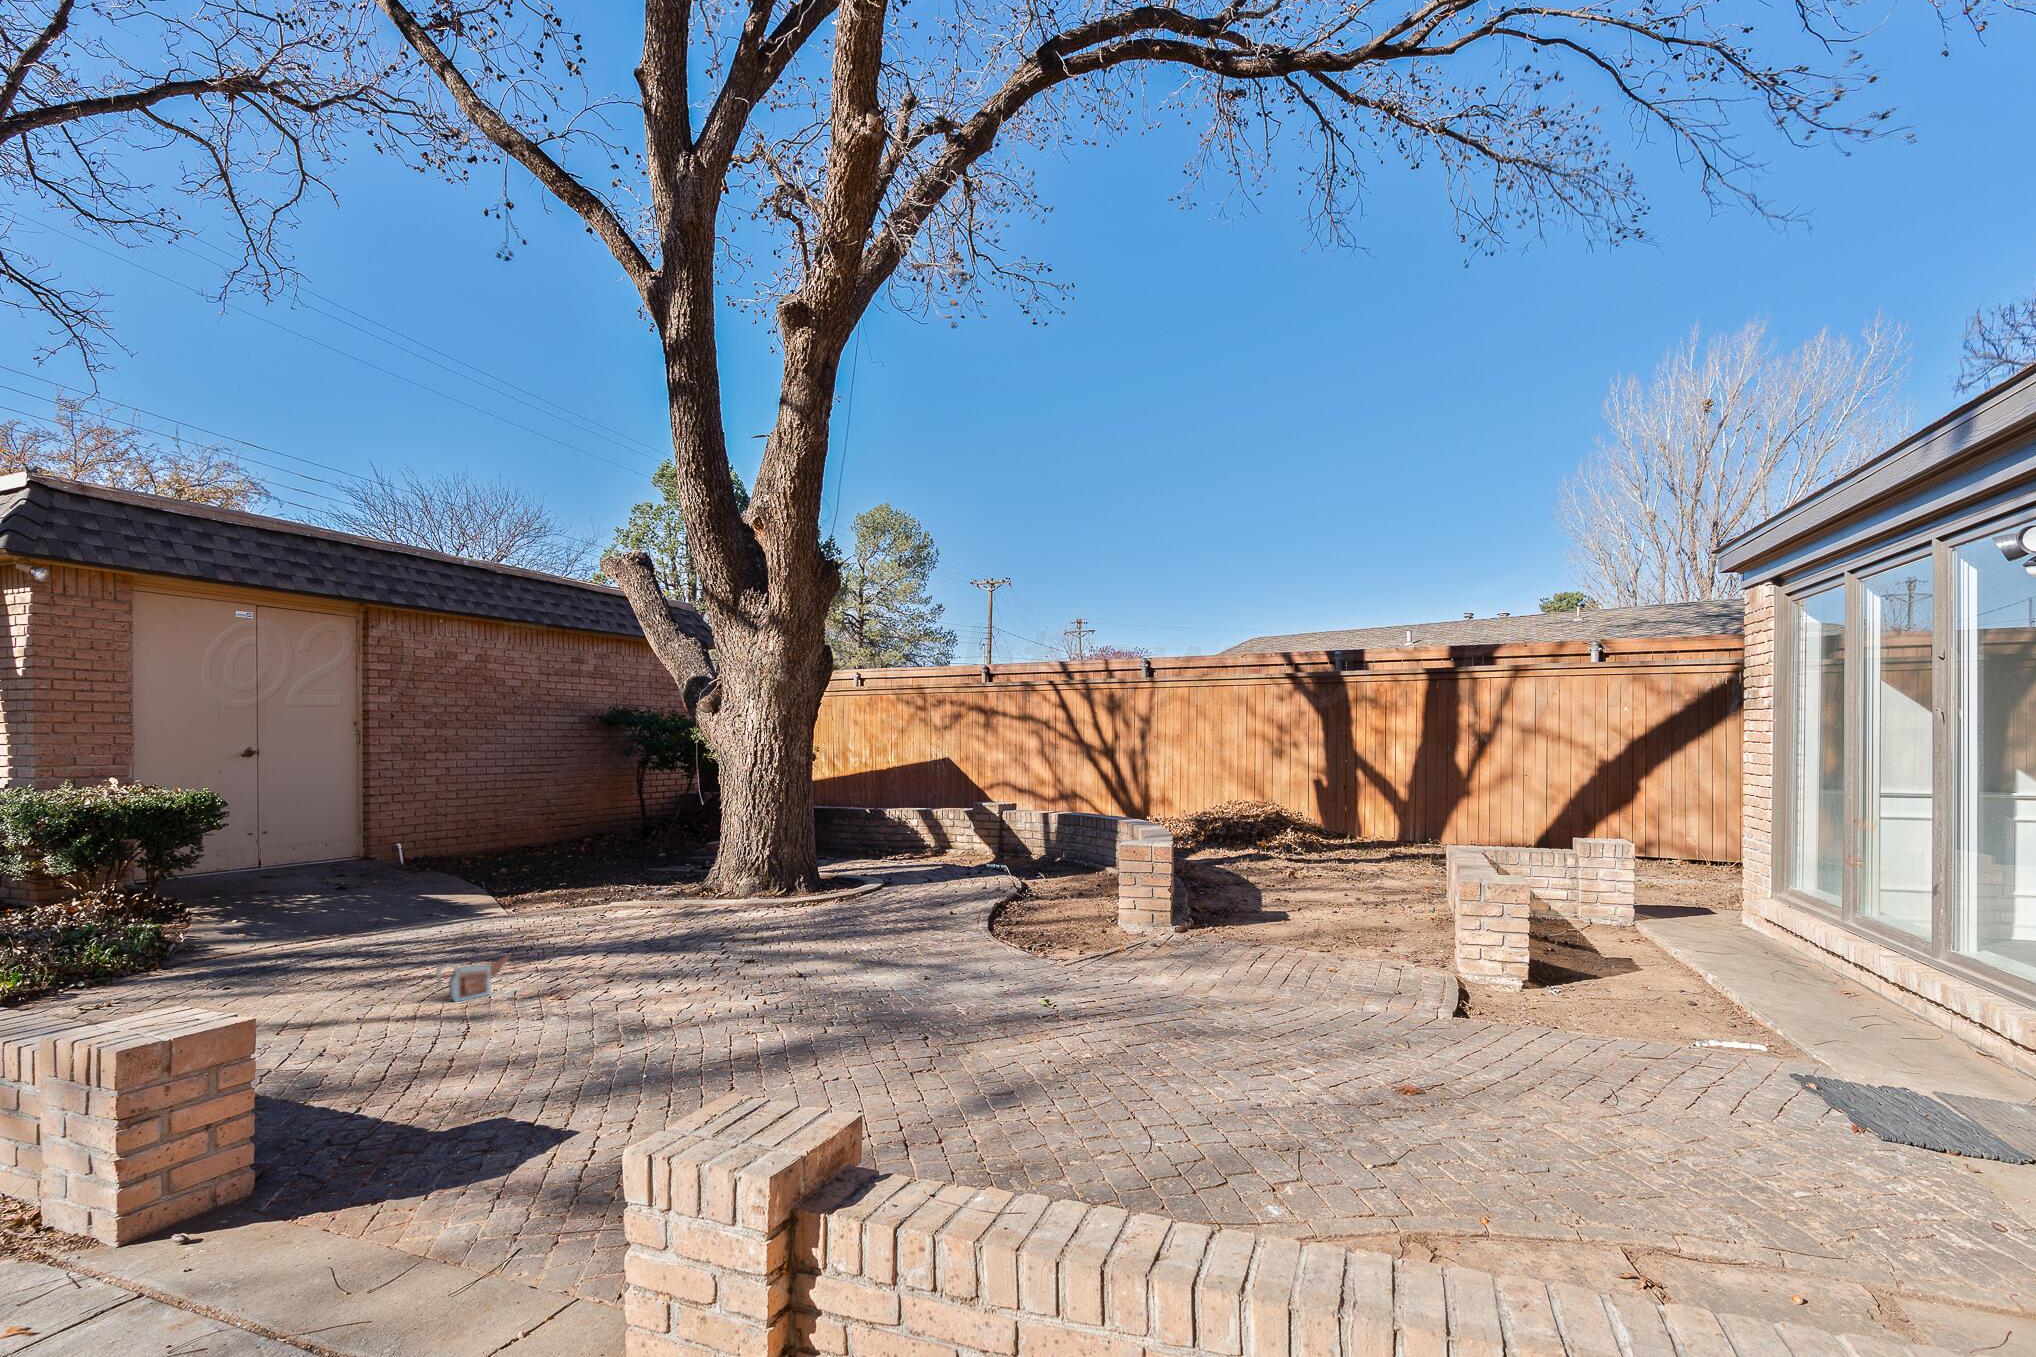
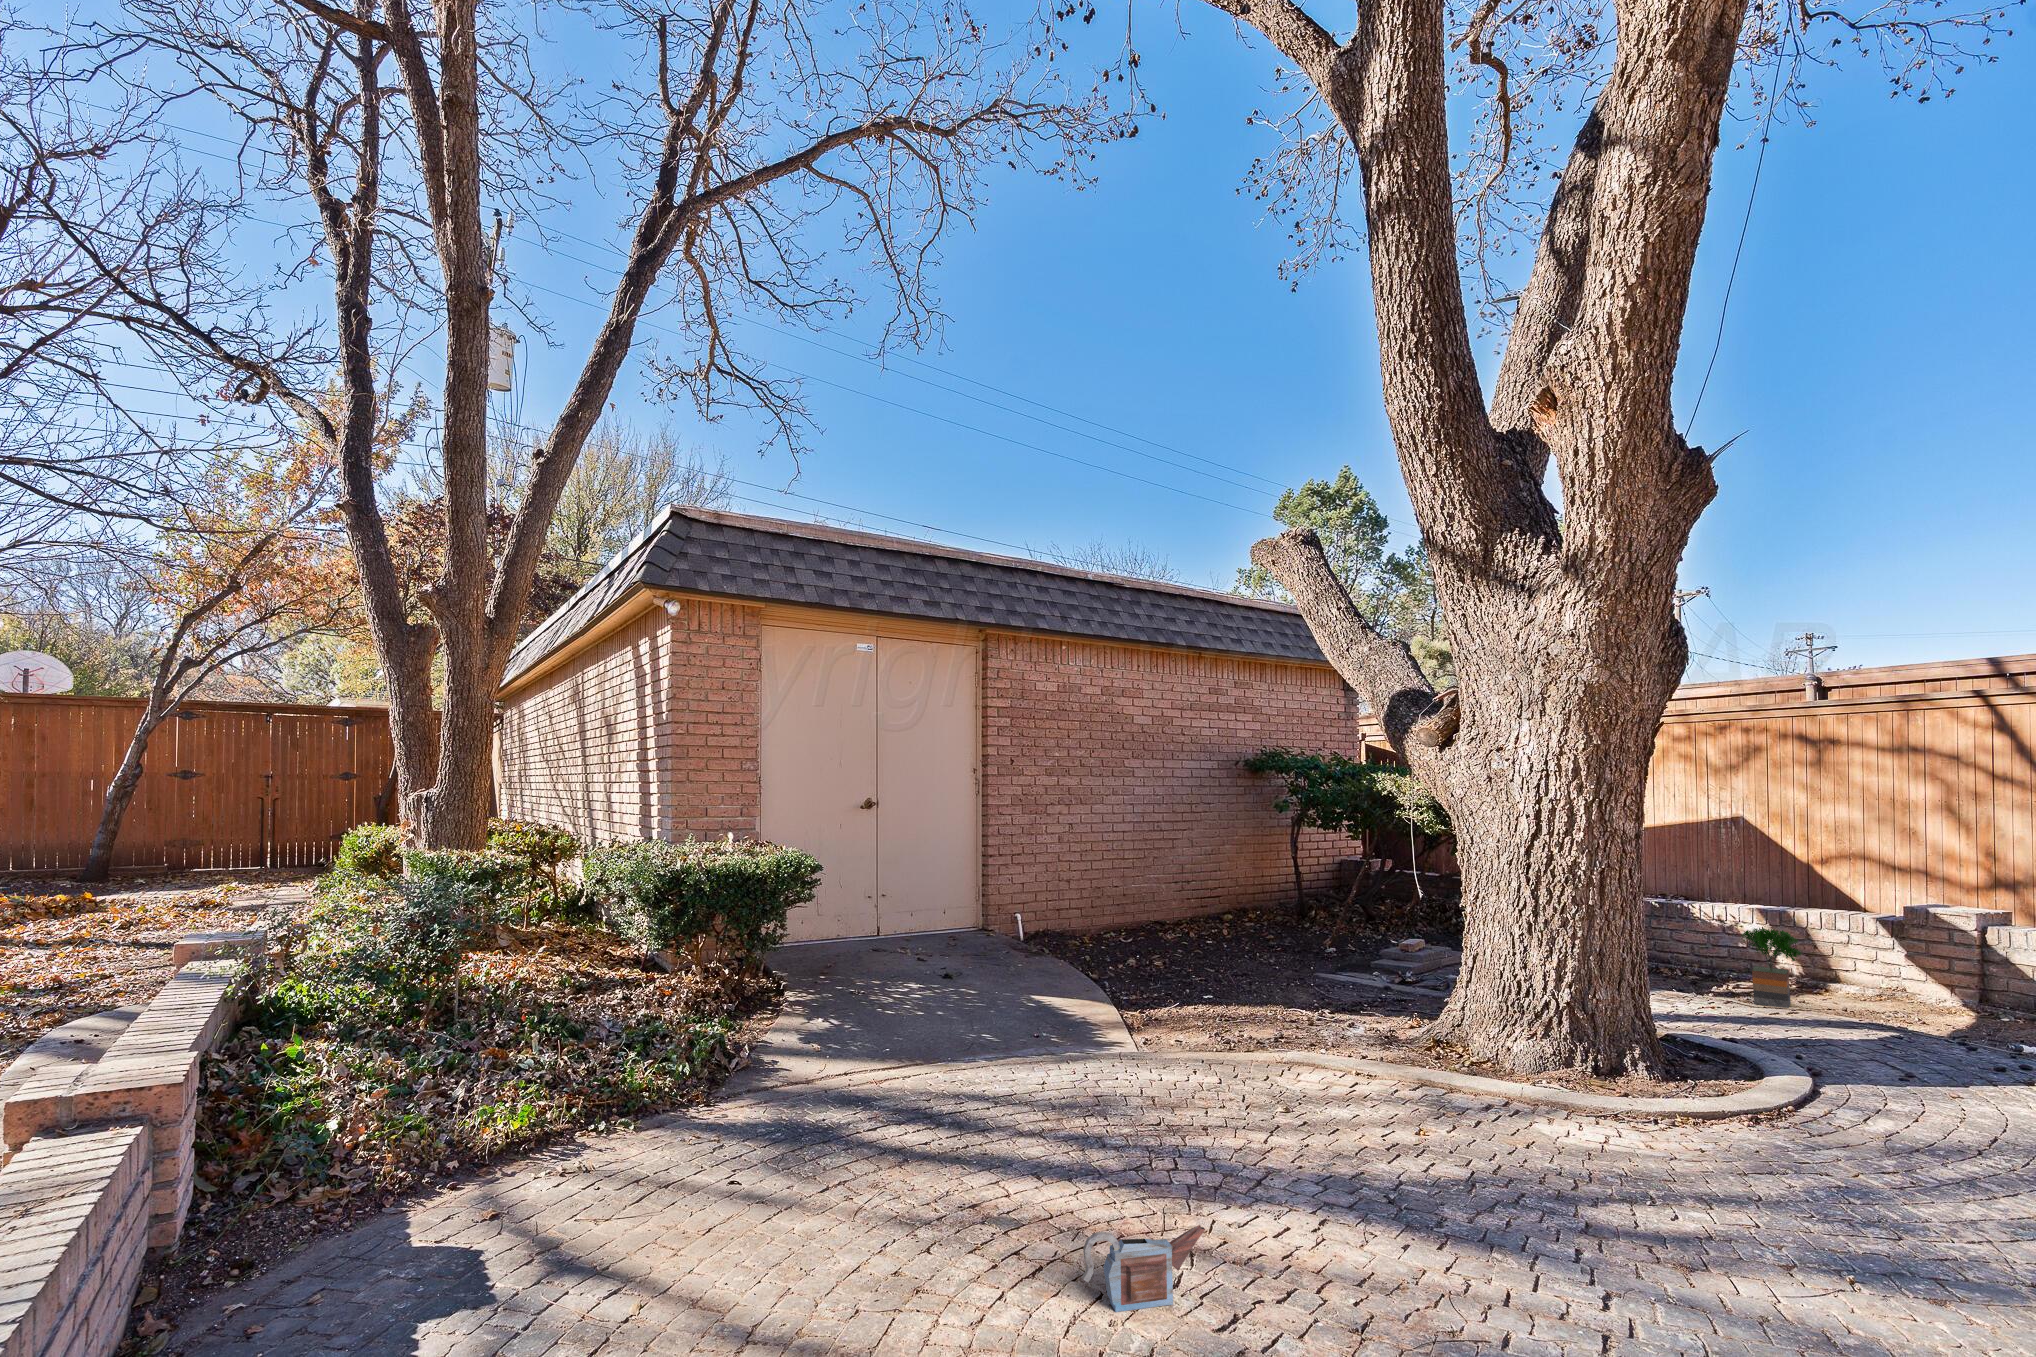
potted tree: none [896,819,923,862] -> present [1741,928,1802,1008]

